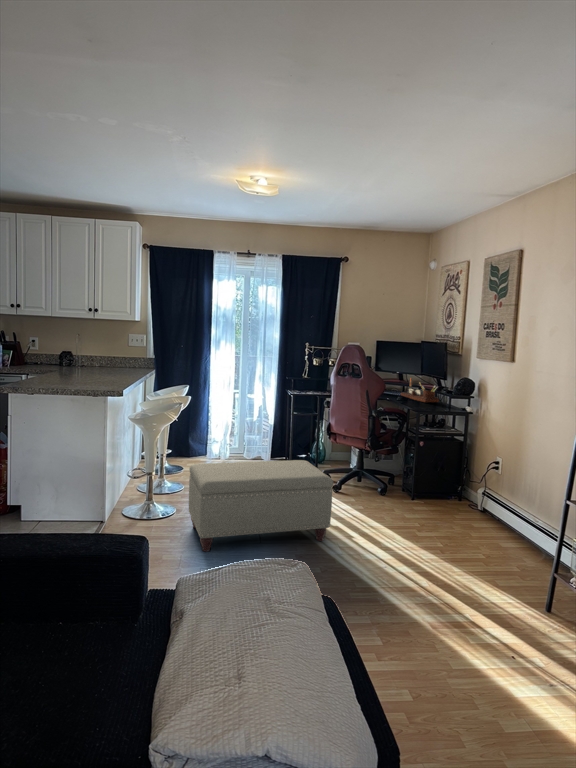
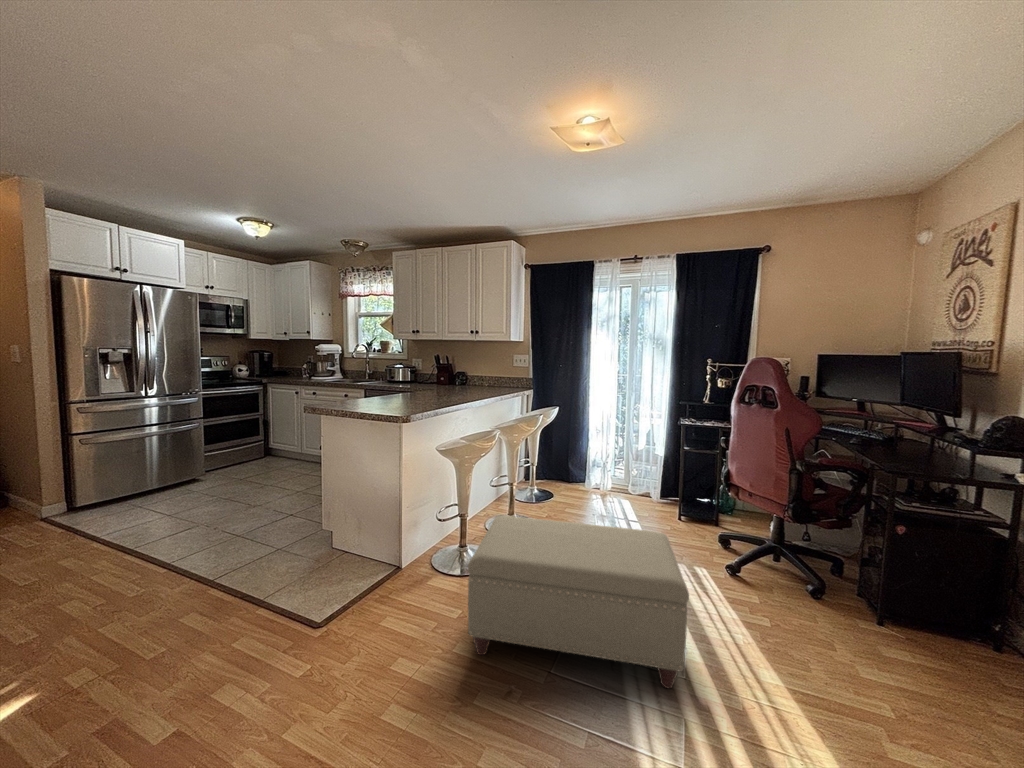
desk organizer: present [401,378,439,402] -> none [857,411,943,456]

